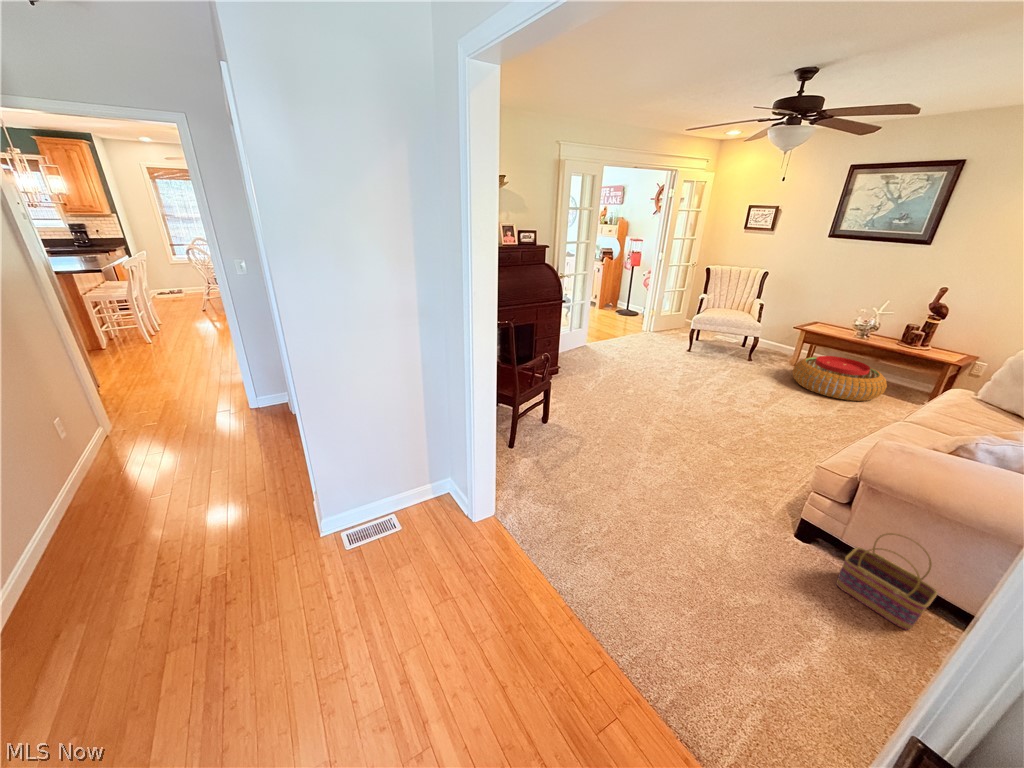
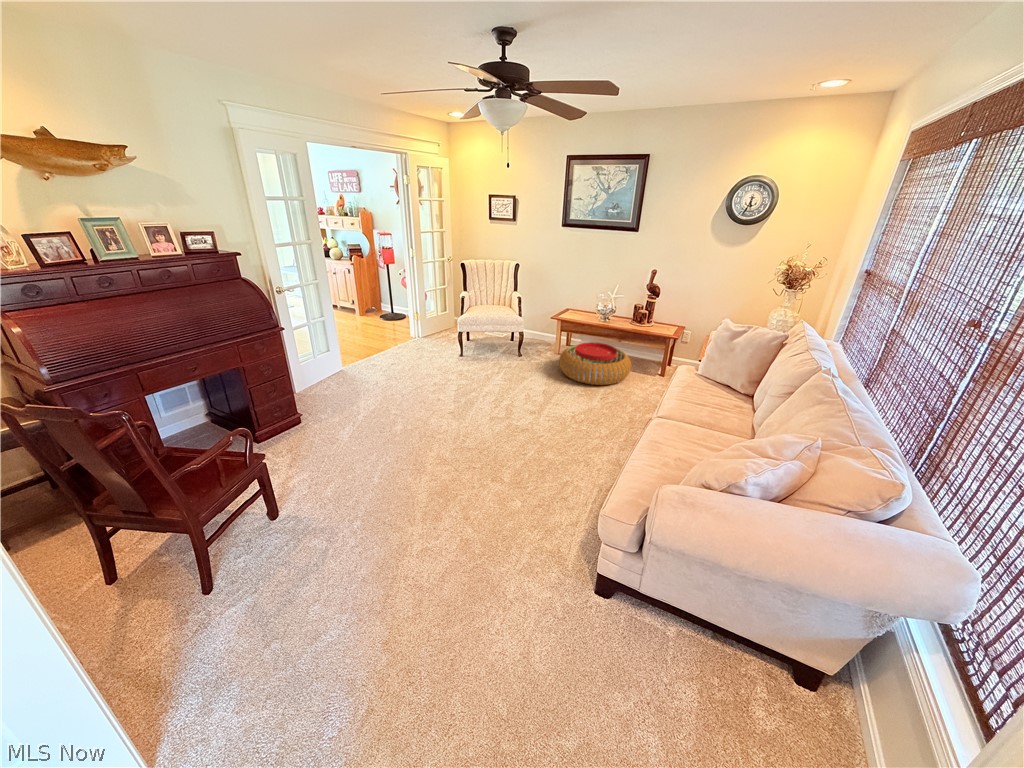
basket: present [836,533,937,630] -> none [656,598,747,711]

